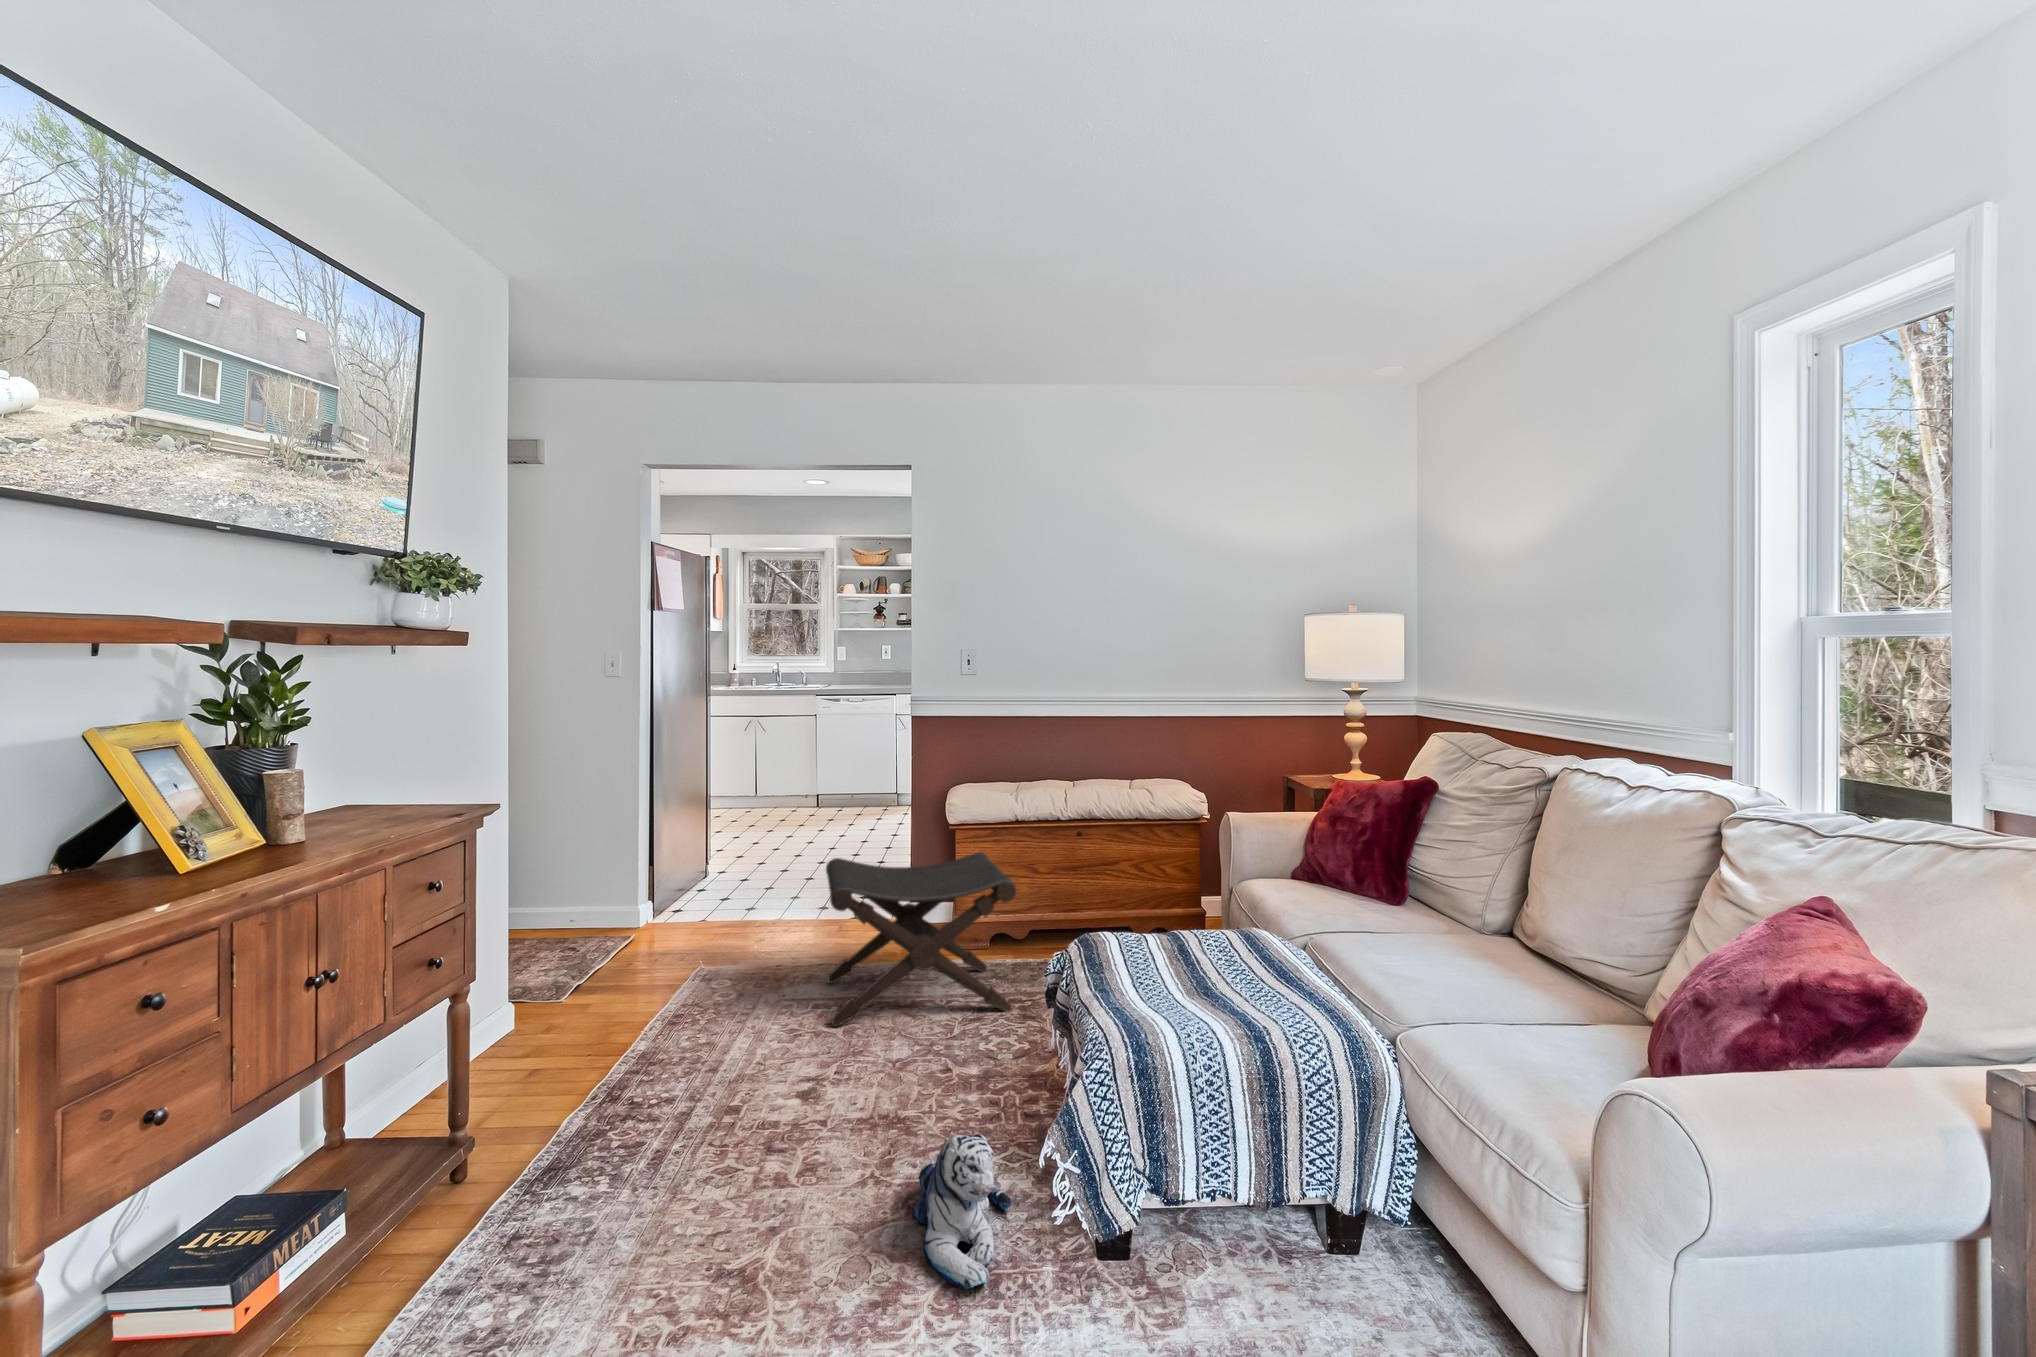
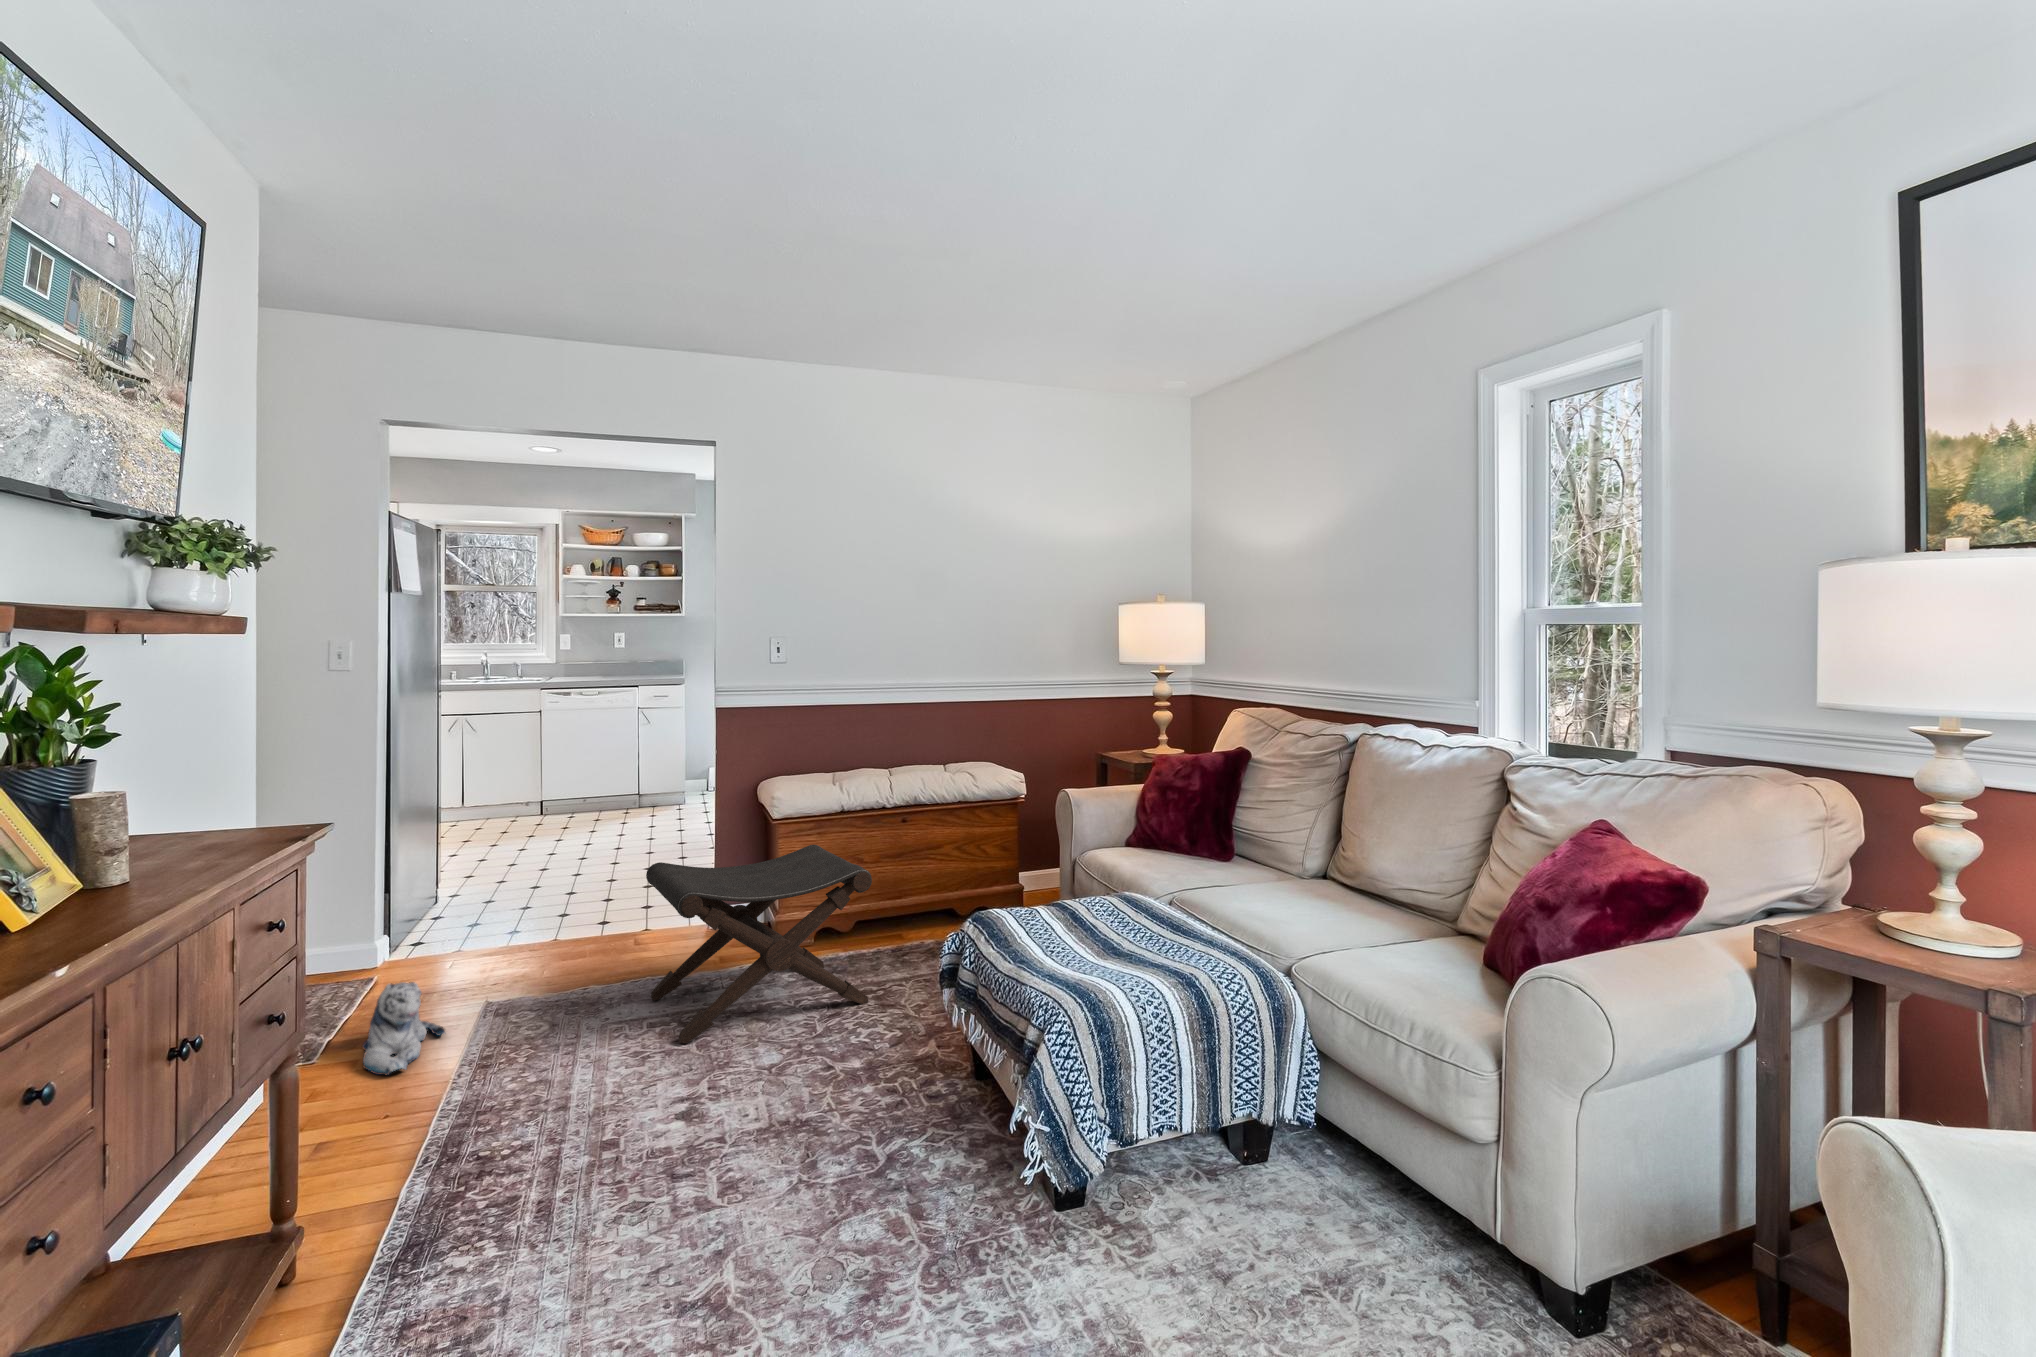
plush toy: present [912,1134,1012,1290] -> present [362,982,445,1075]

